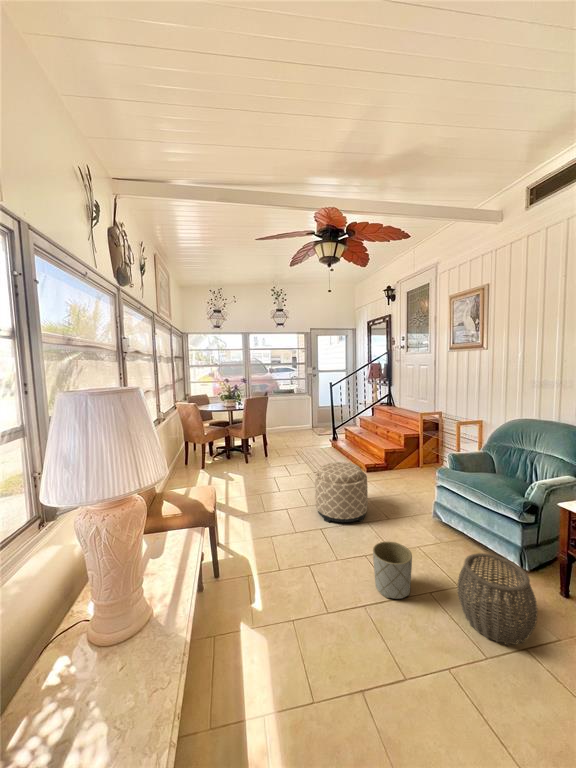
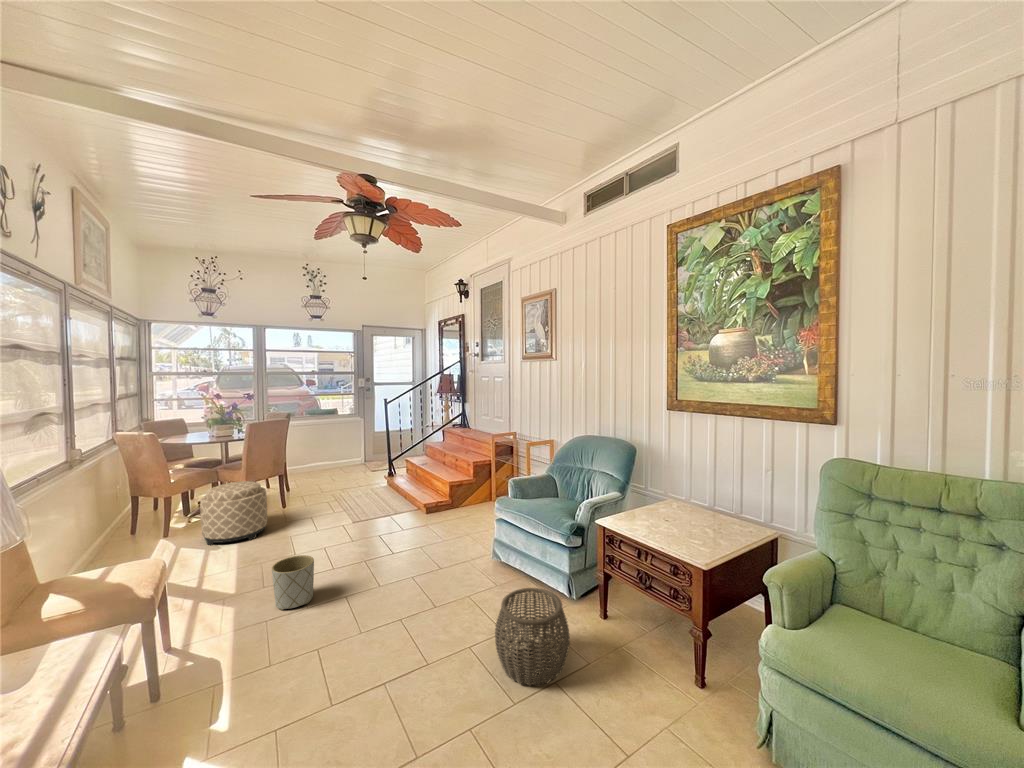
ottoman: present [315,462,368,523] -> present [200,481,267,546]
planter: present [373,542,412,599] -> present [272,555,314,610]

